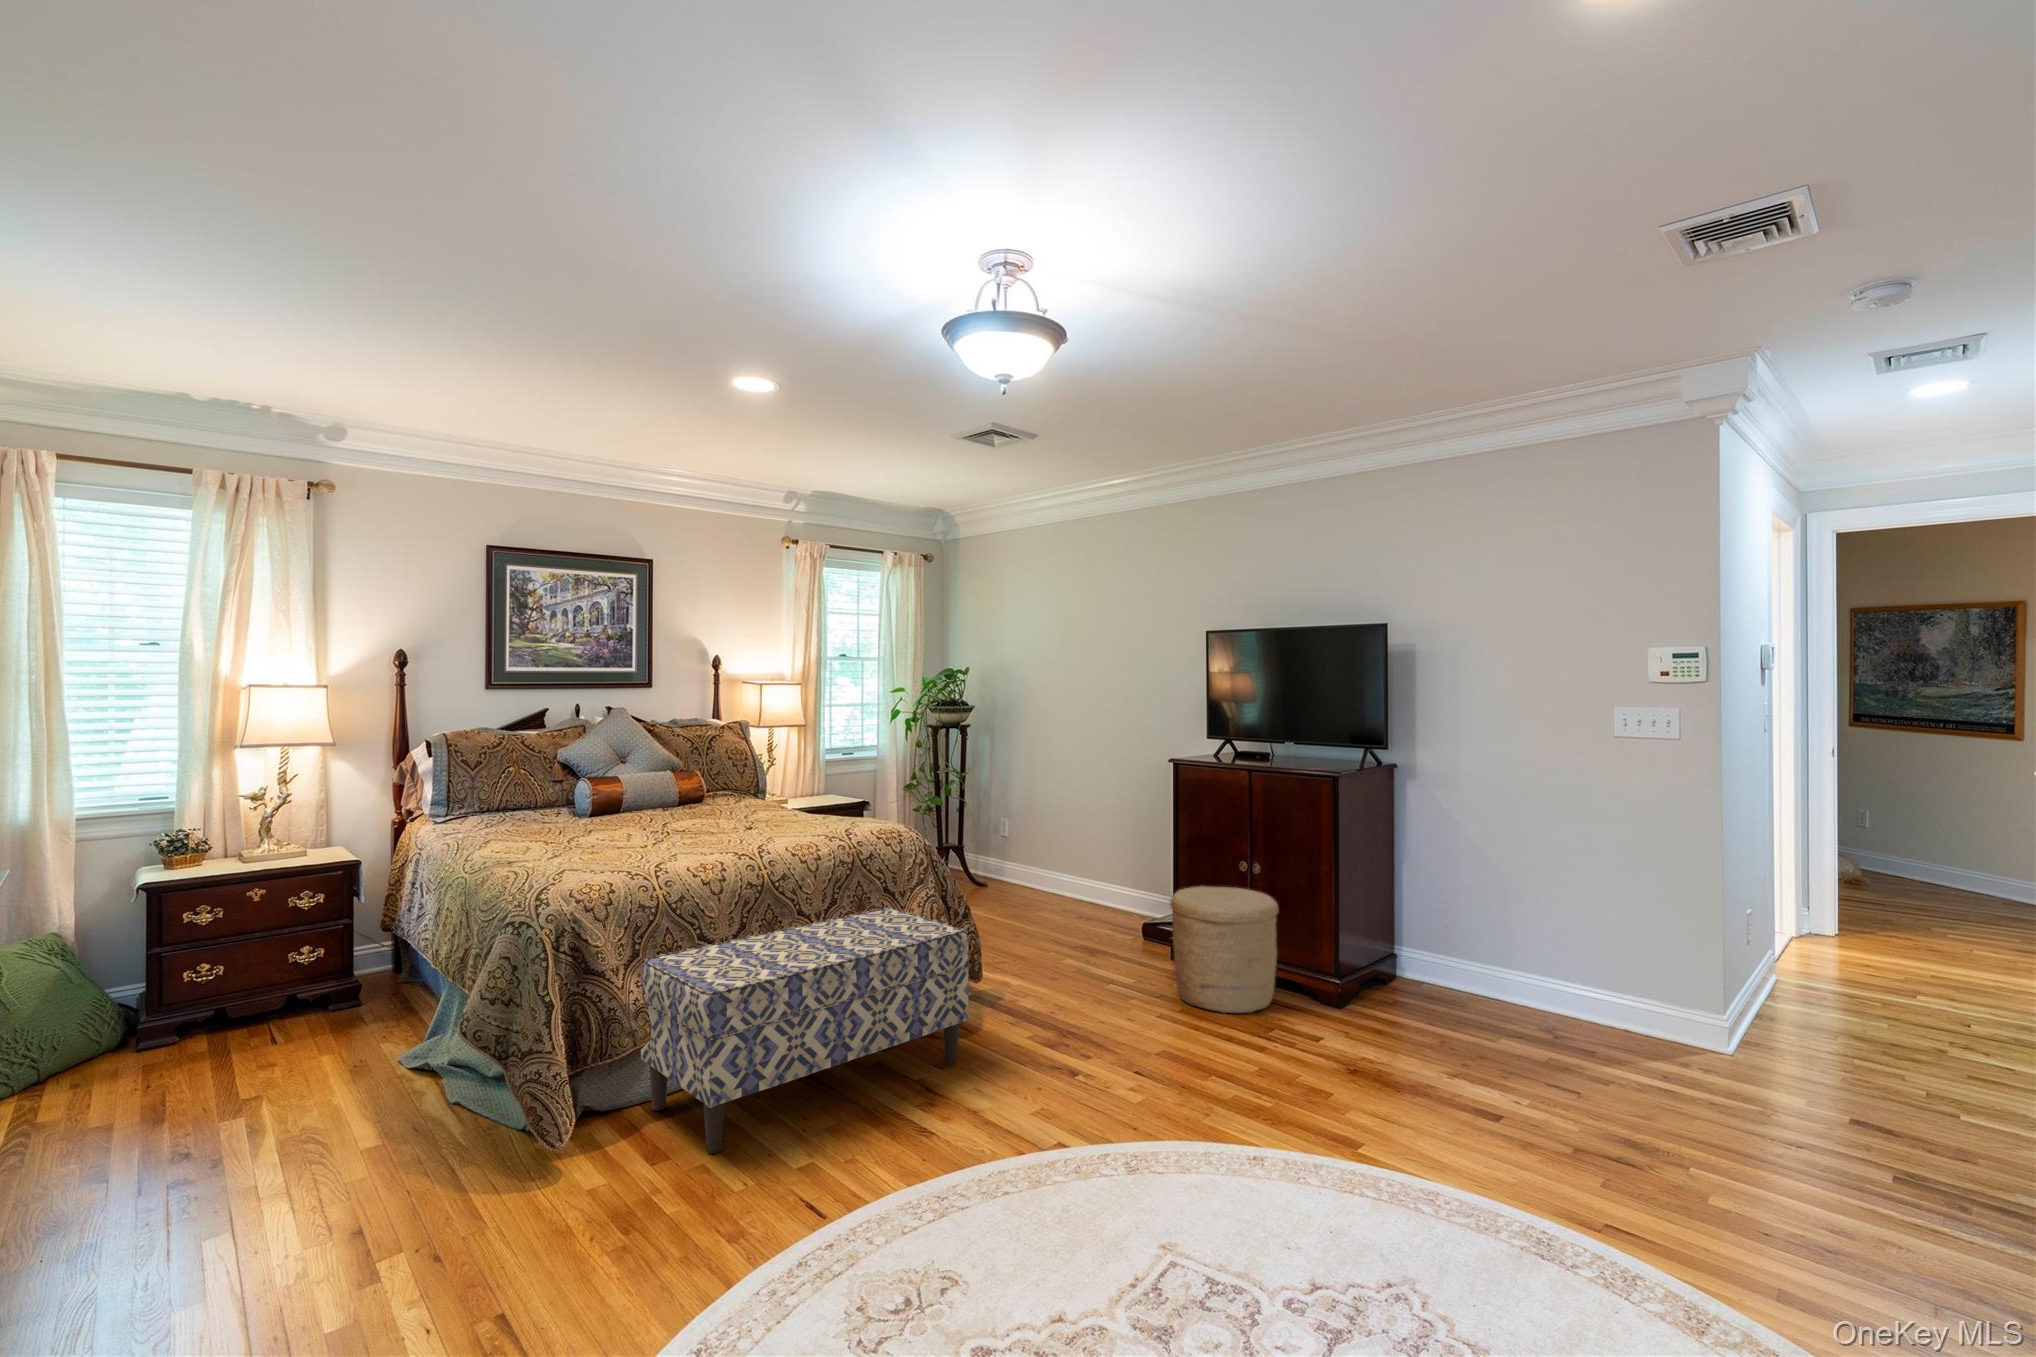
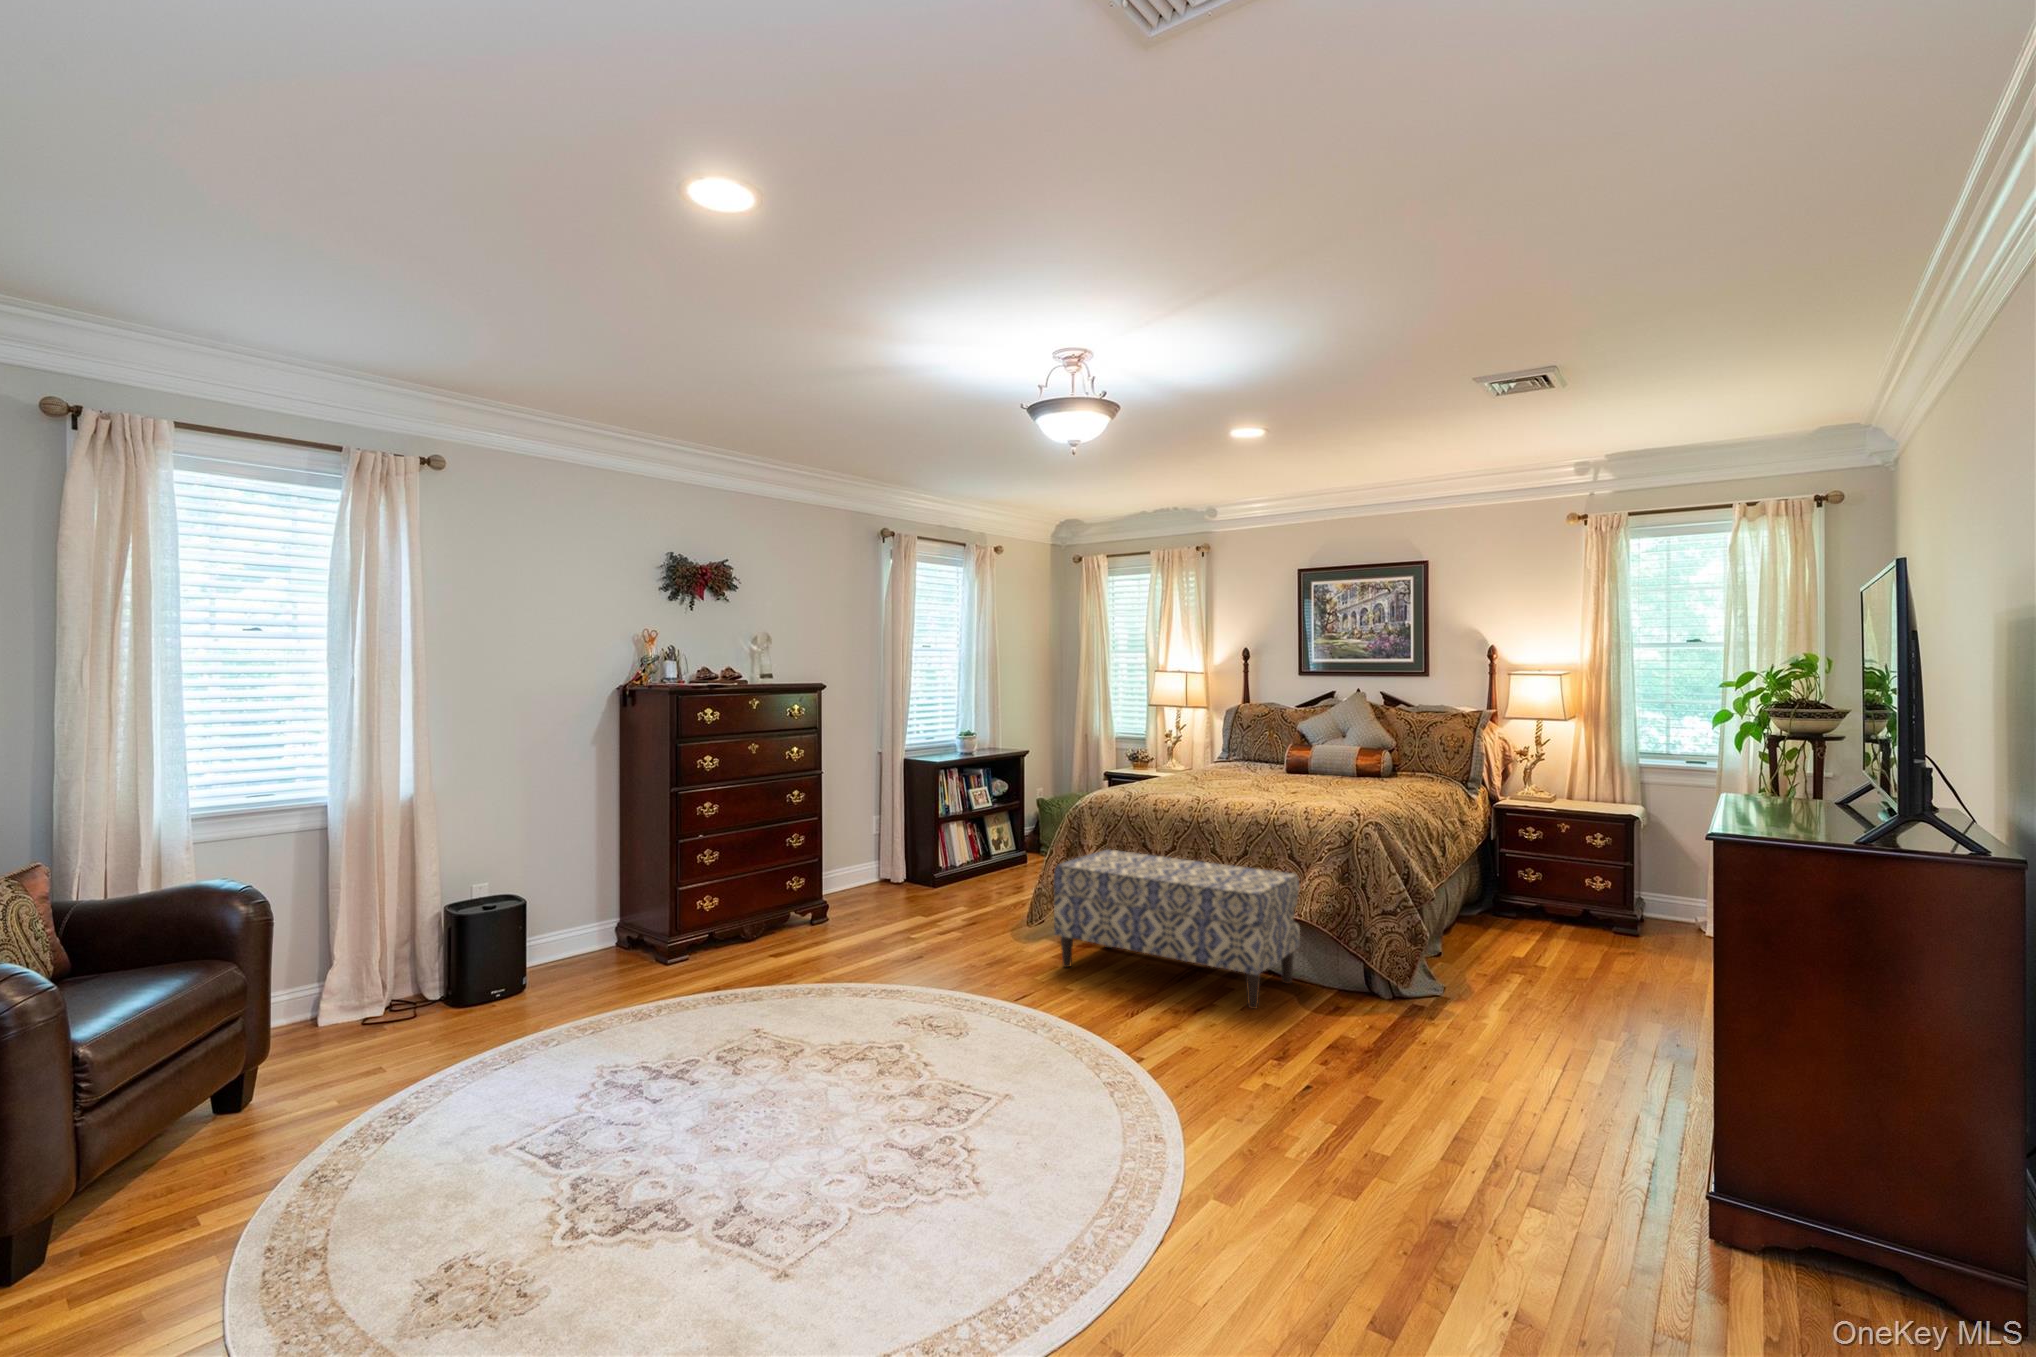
woven basket: present [1170,886,1278,1013] -> none [1527,959,1707,1155]

